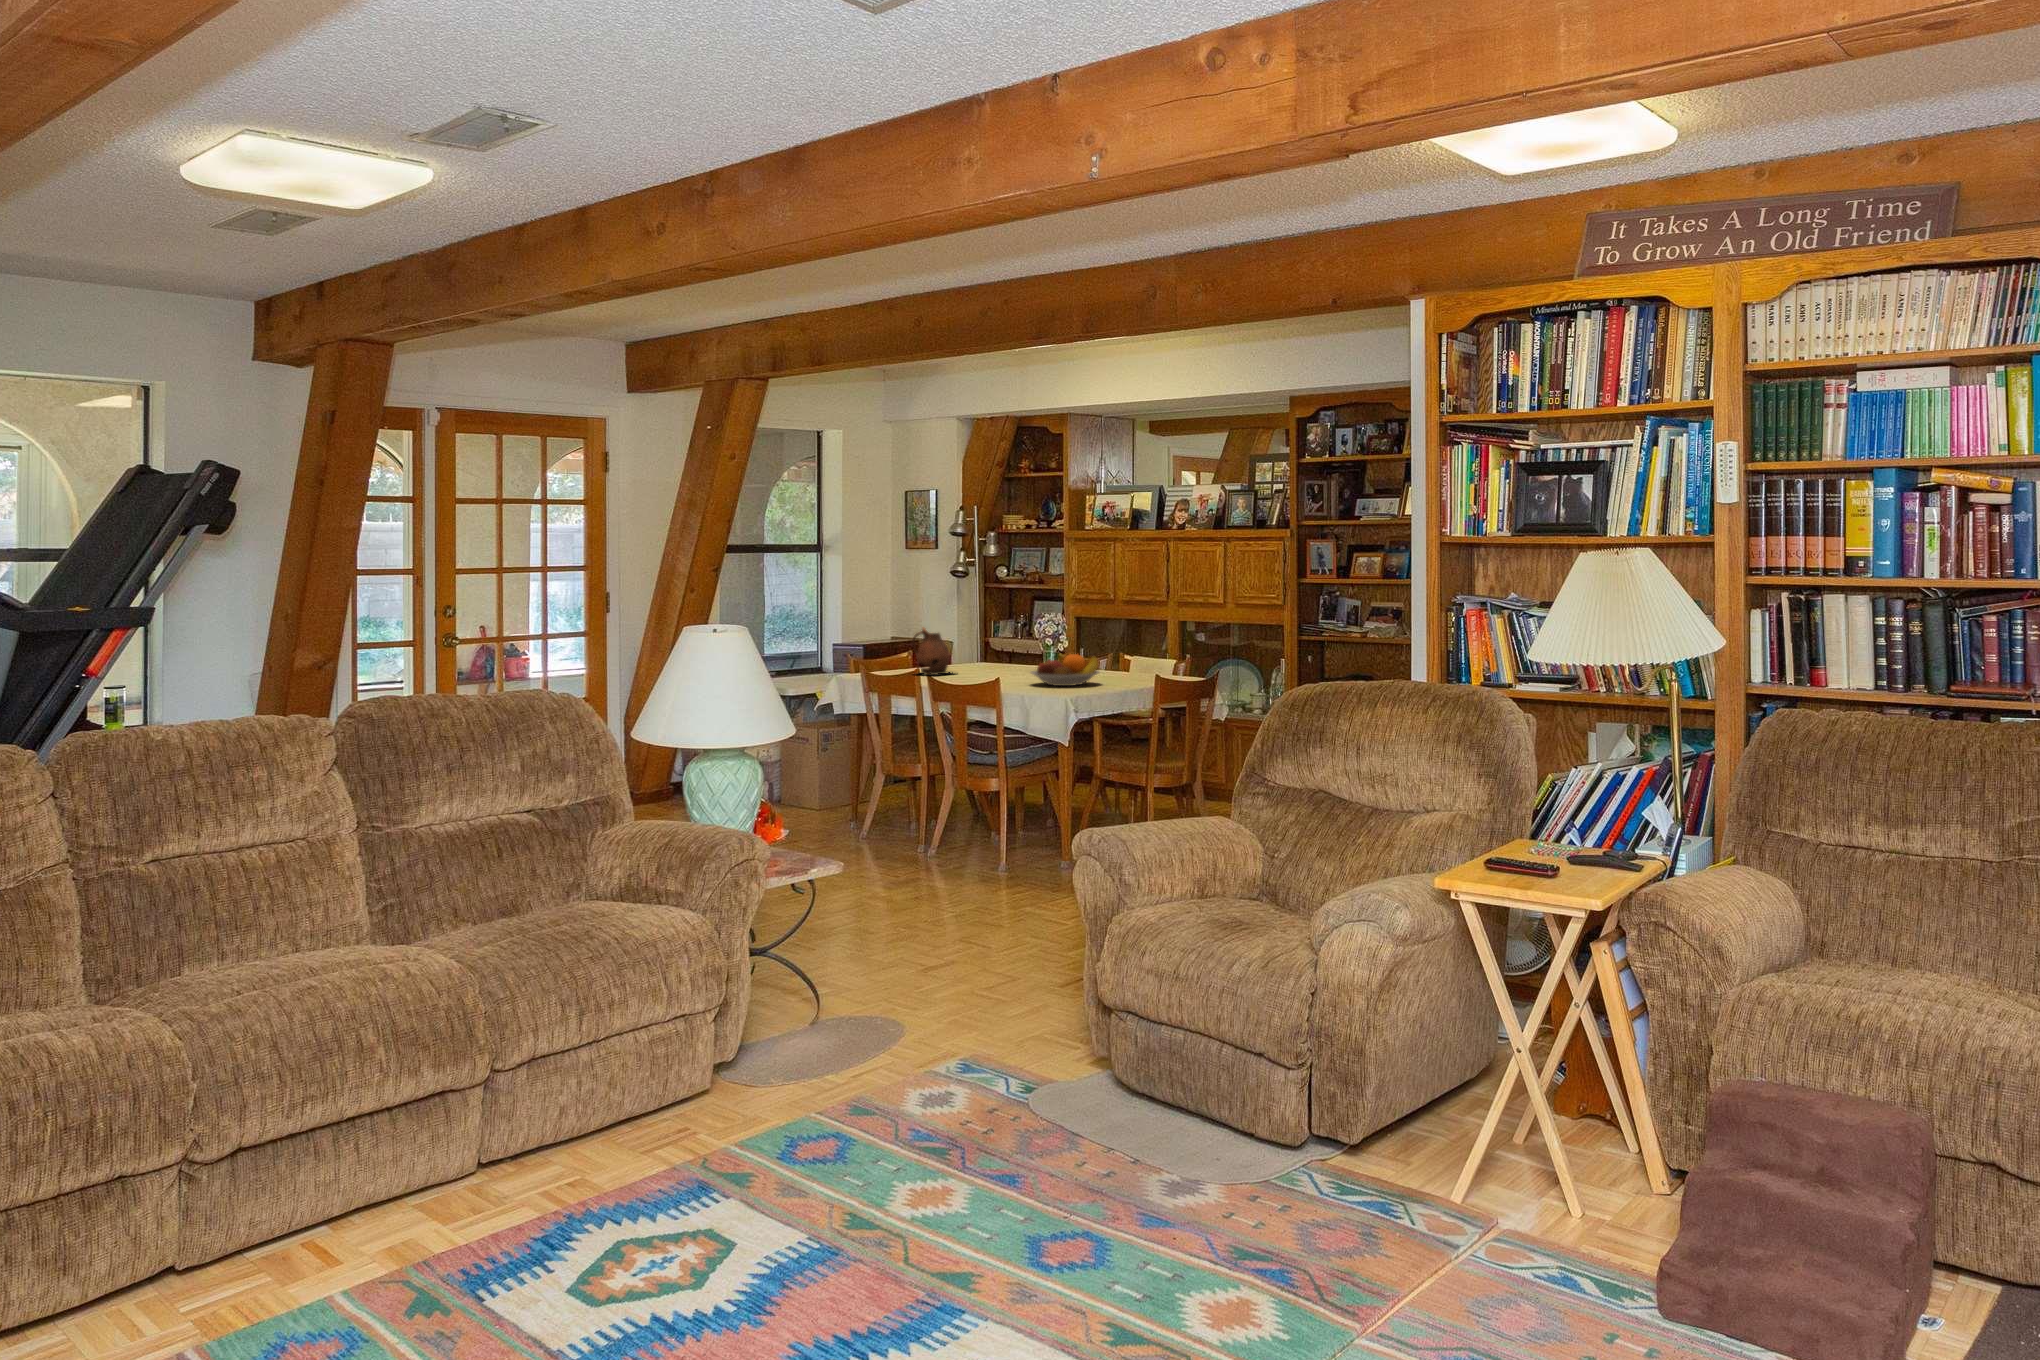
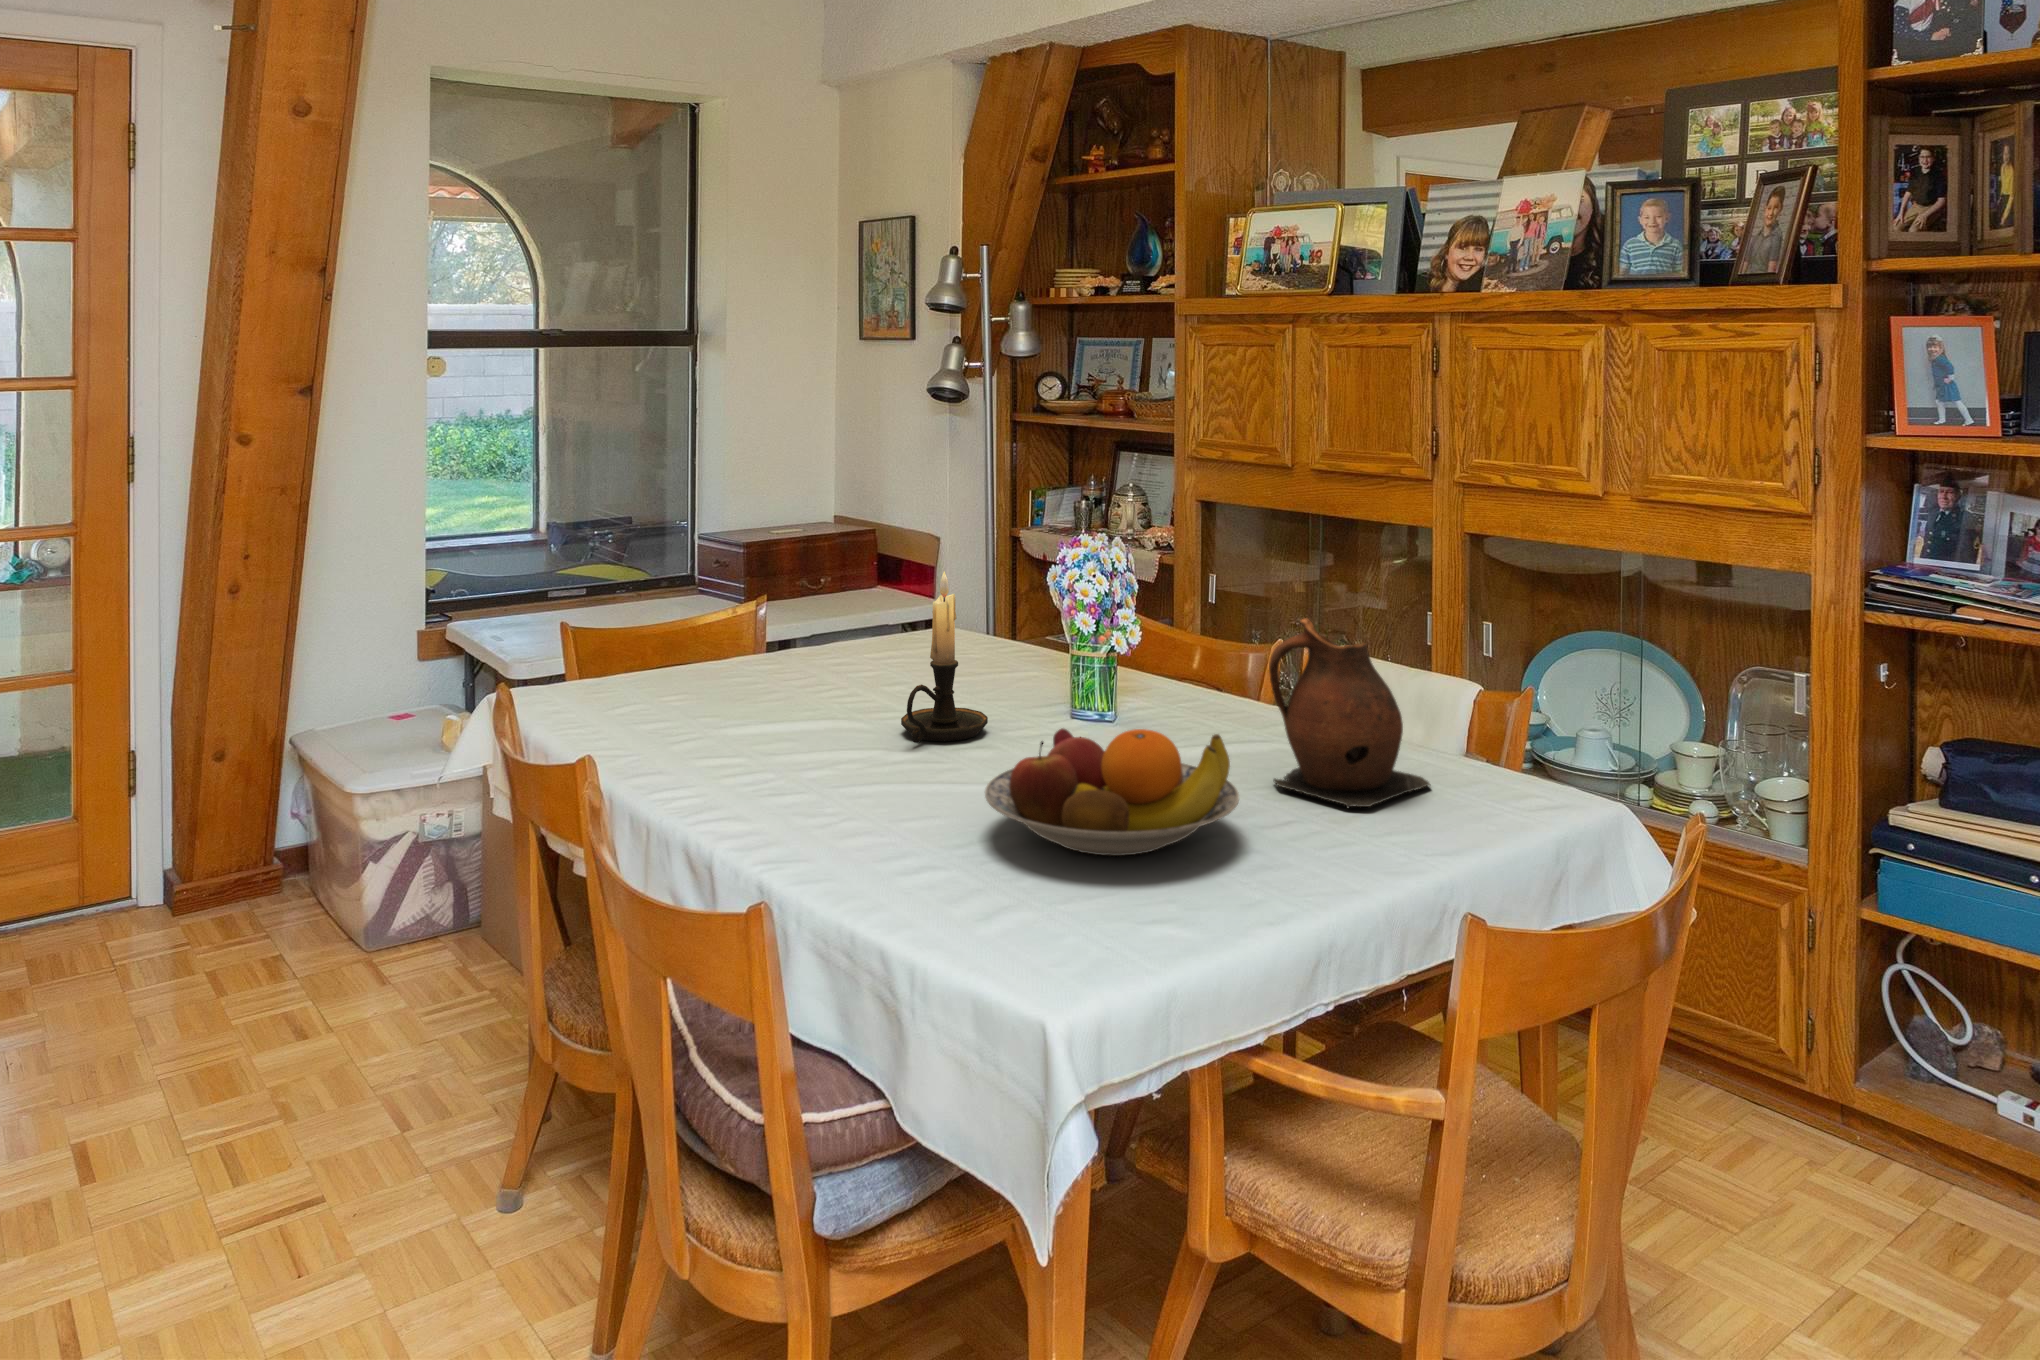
candle holder: none [987,623,1016,677] -> present [901,571,988,743]
ceramic pitcher: present [912,628,950,675] -> present [1269,618,1430,808]

